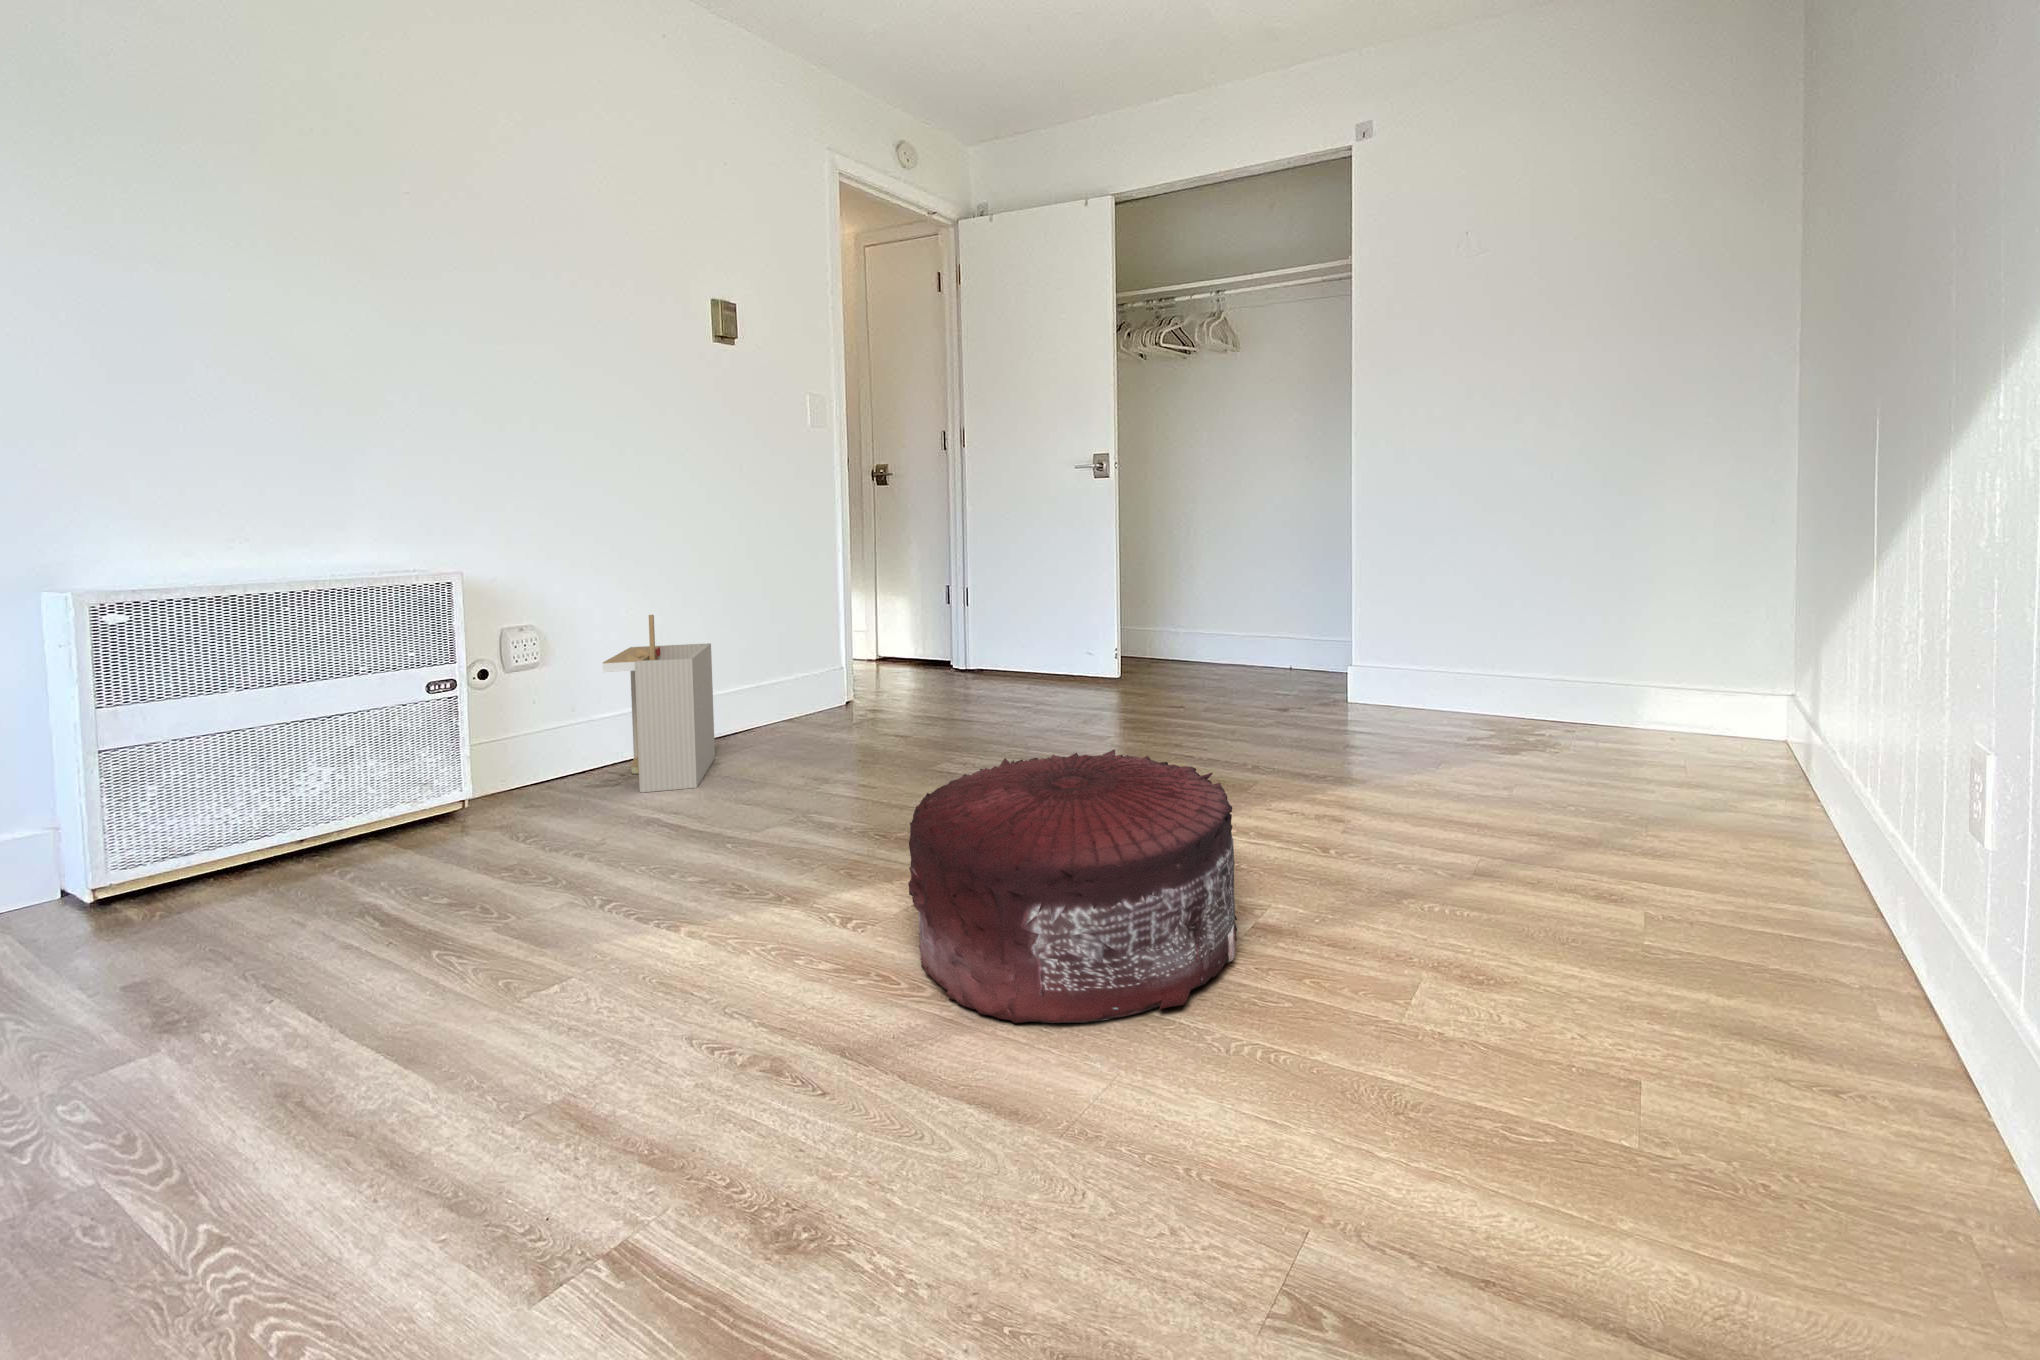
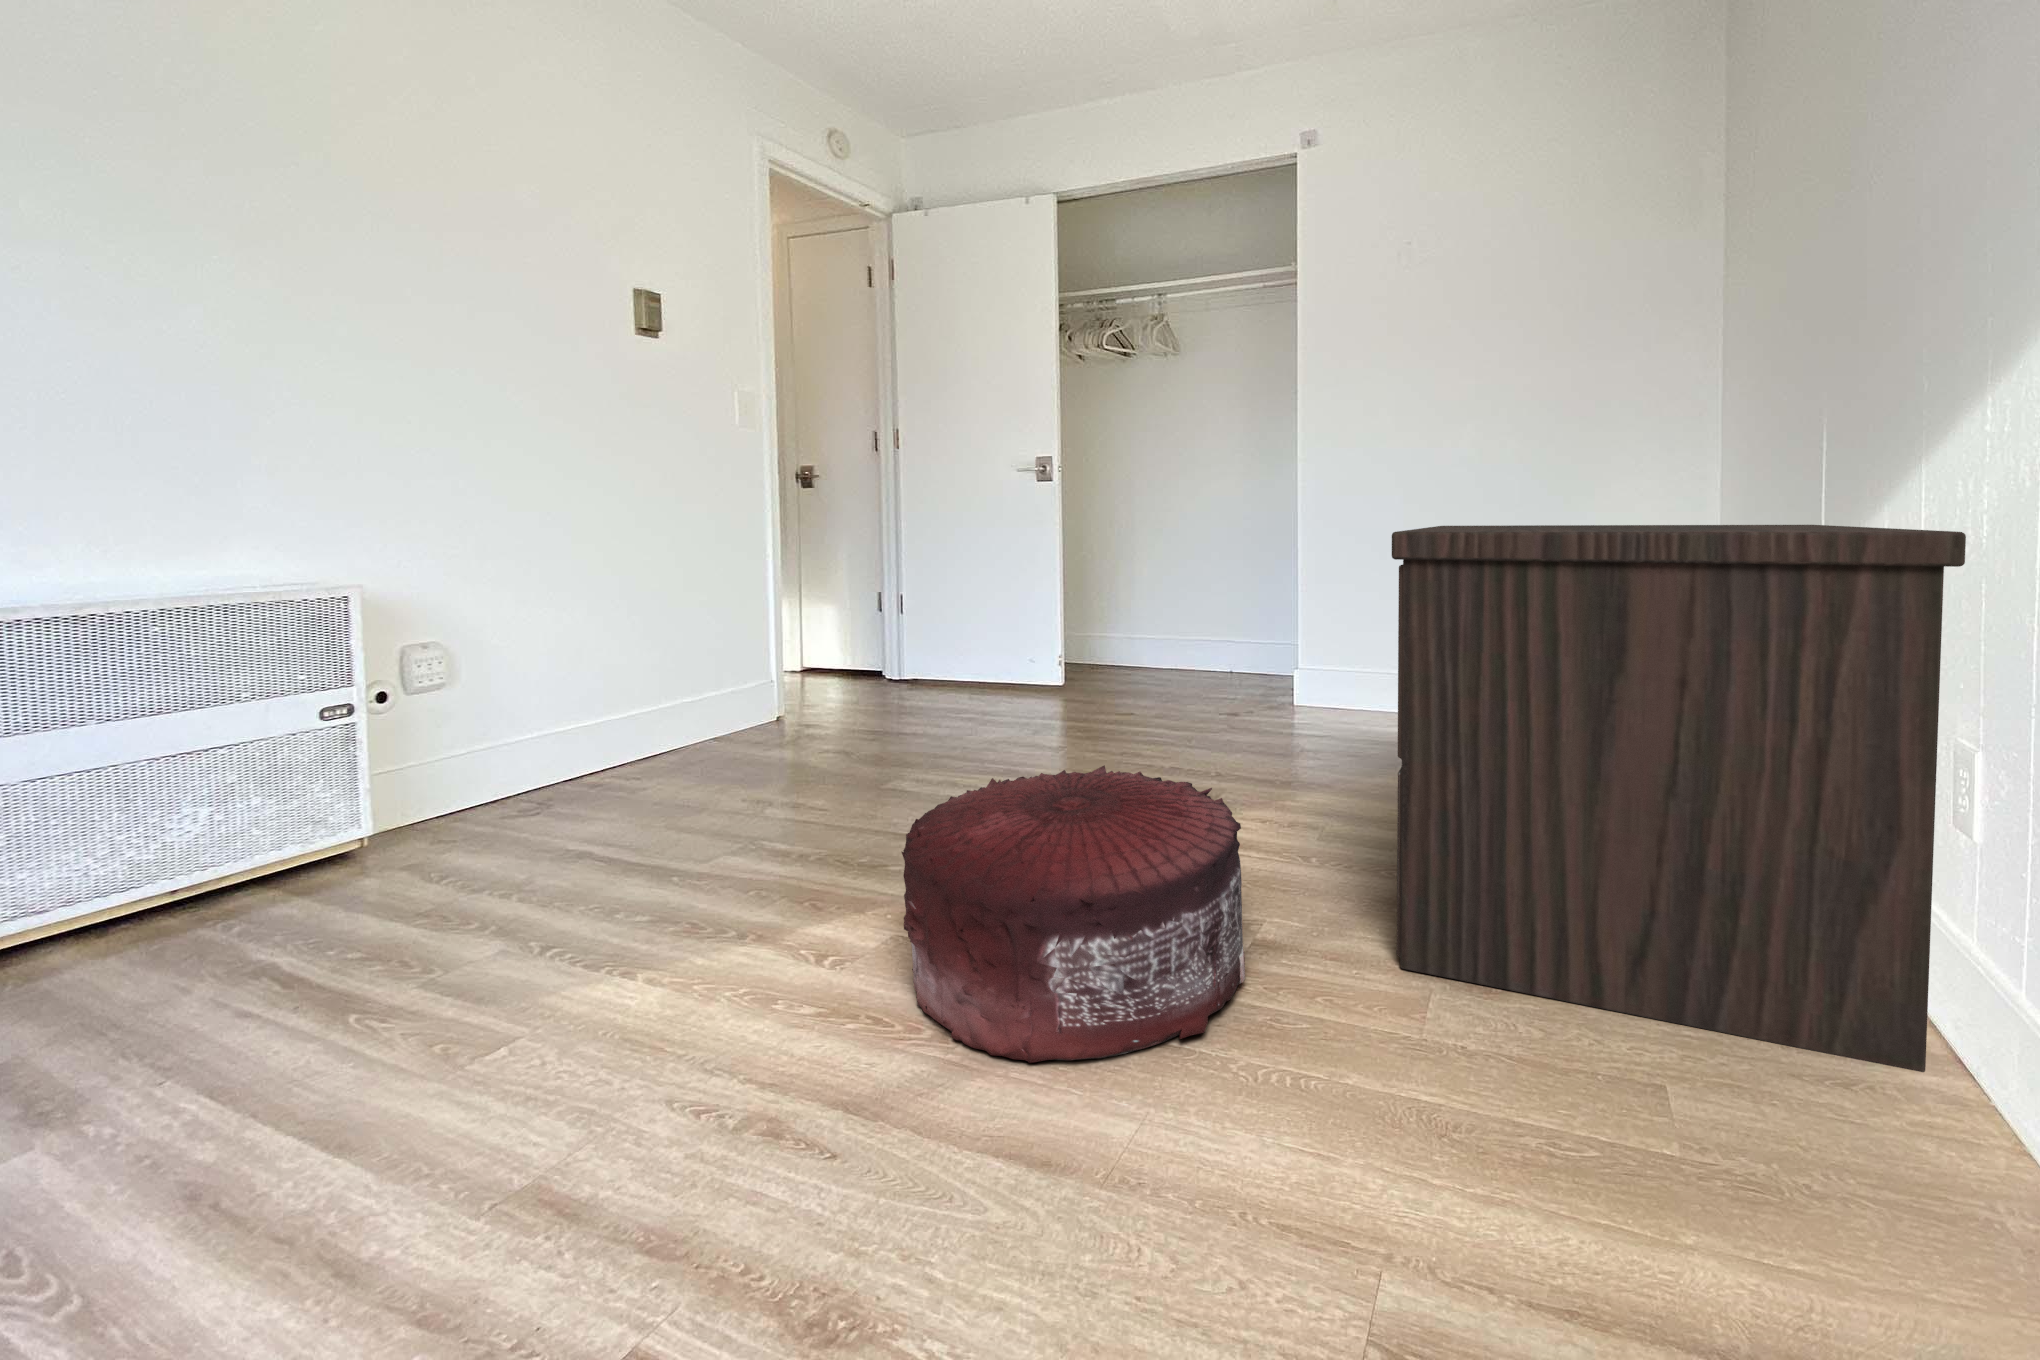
nightstand: none [1384,515,1976,1086] -> present [1392,525,1966,1072]
storage bin: present [603,615,715,793] -> none [523,628,646,823]

